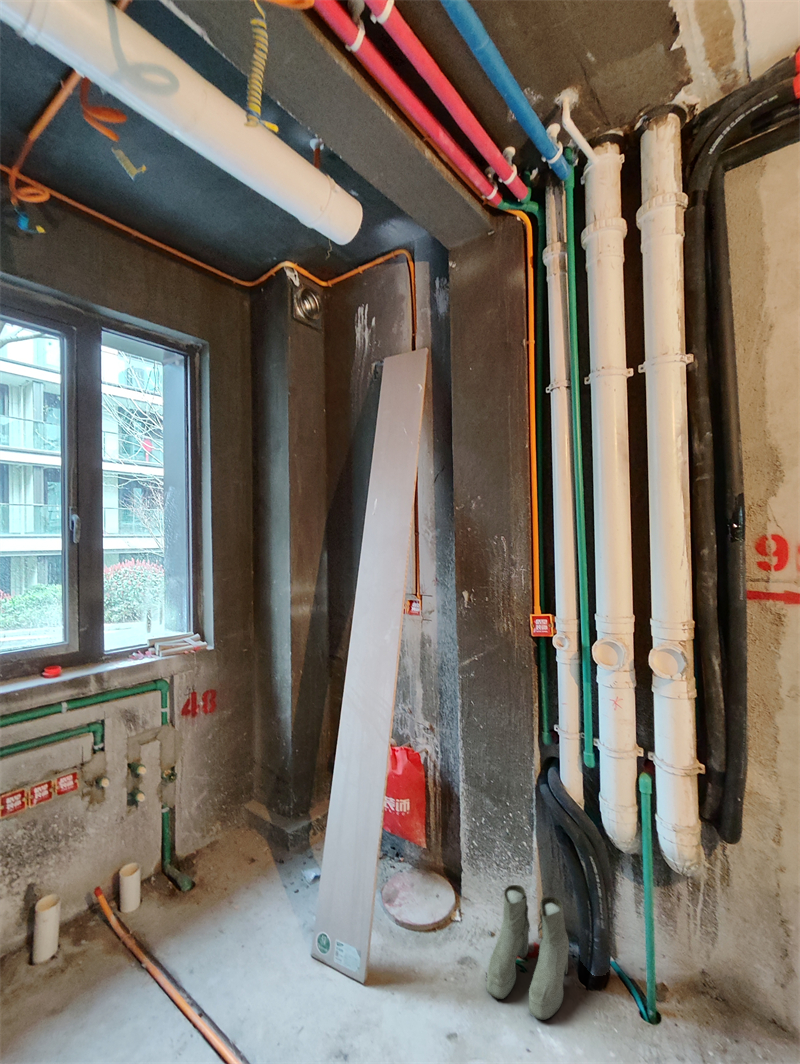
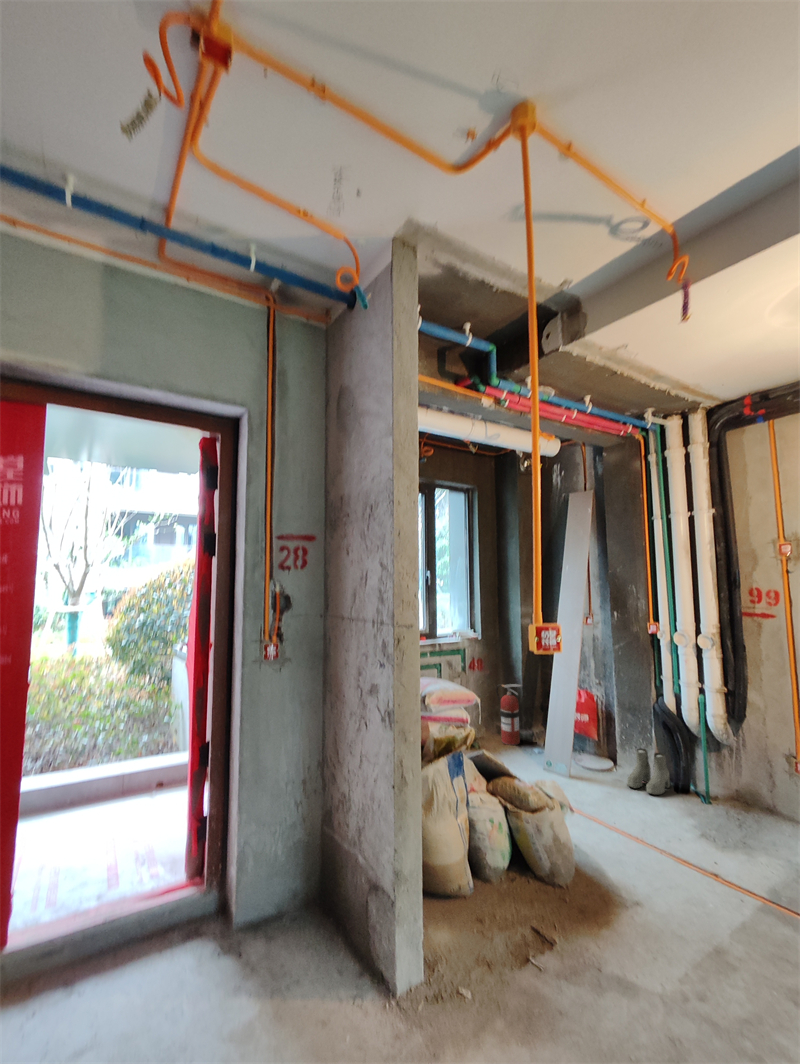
fire extinguisher: none [238,741,285,868] -> present [496,684,522,745]

